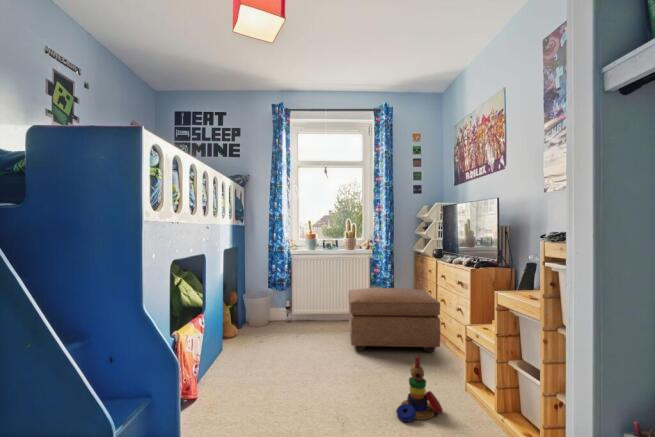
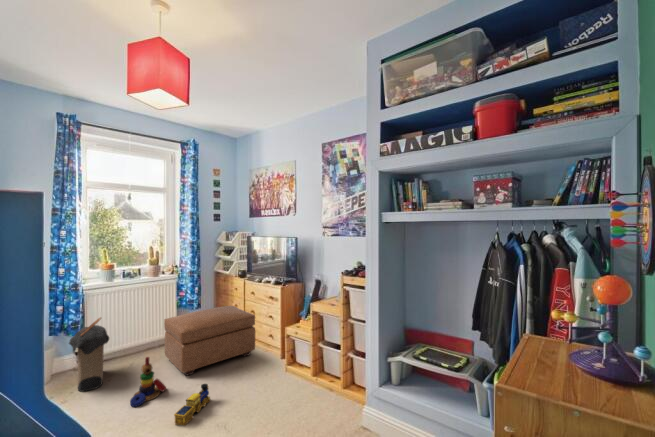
laundry hamper: none [272,275,304,337] -> present [69,317,109,392]
stacking toy: present [396,356,443,422] -> present [130,357,166,407]
toy train: none [313,357,360,390] -> present [174,384,210,426]

